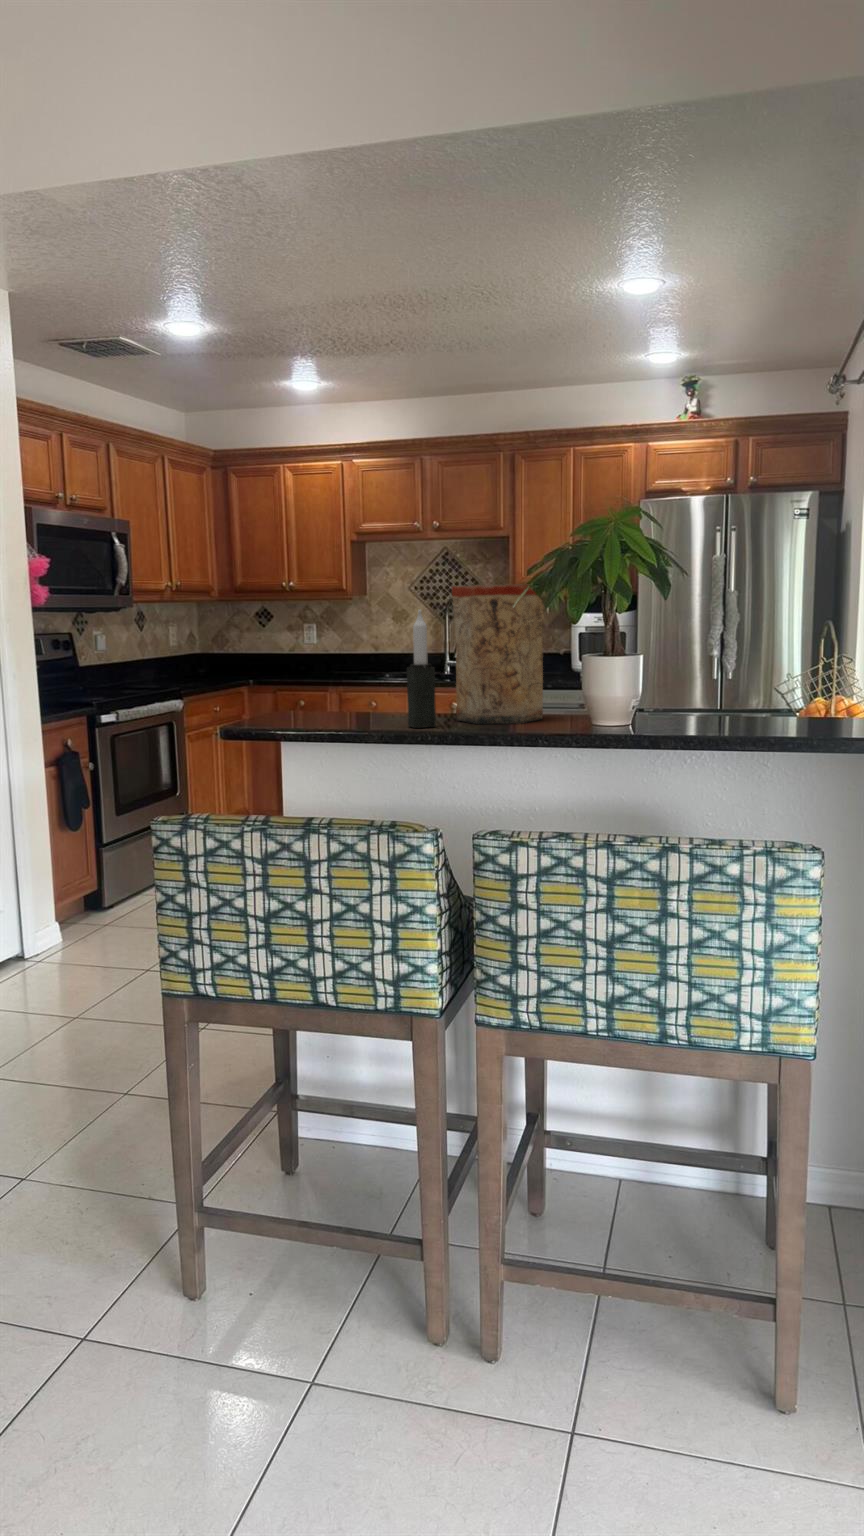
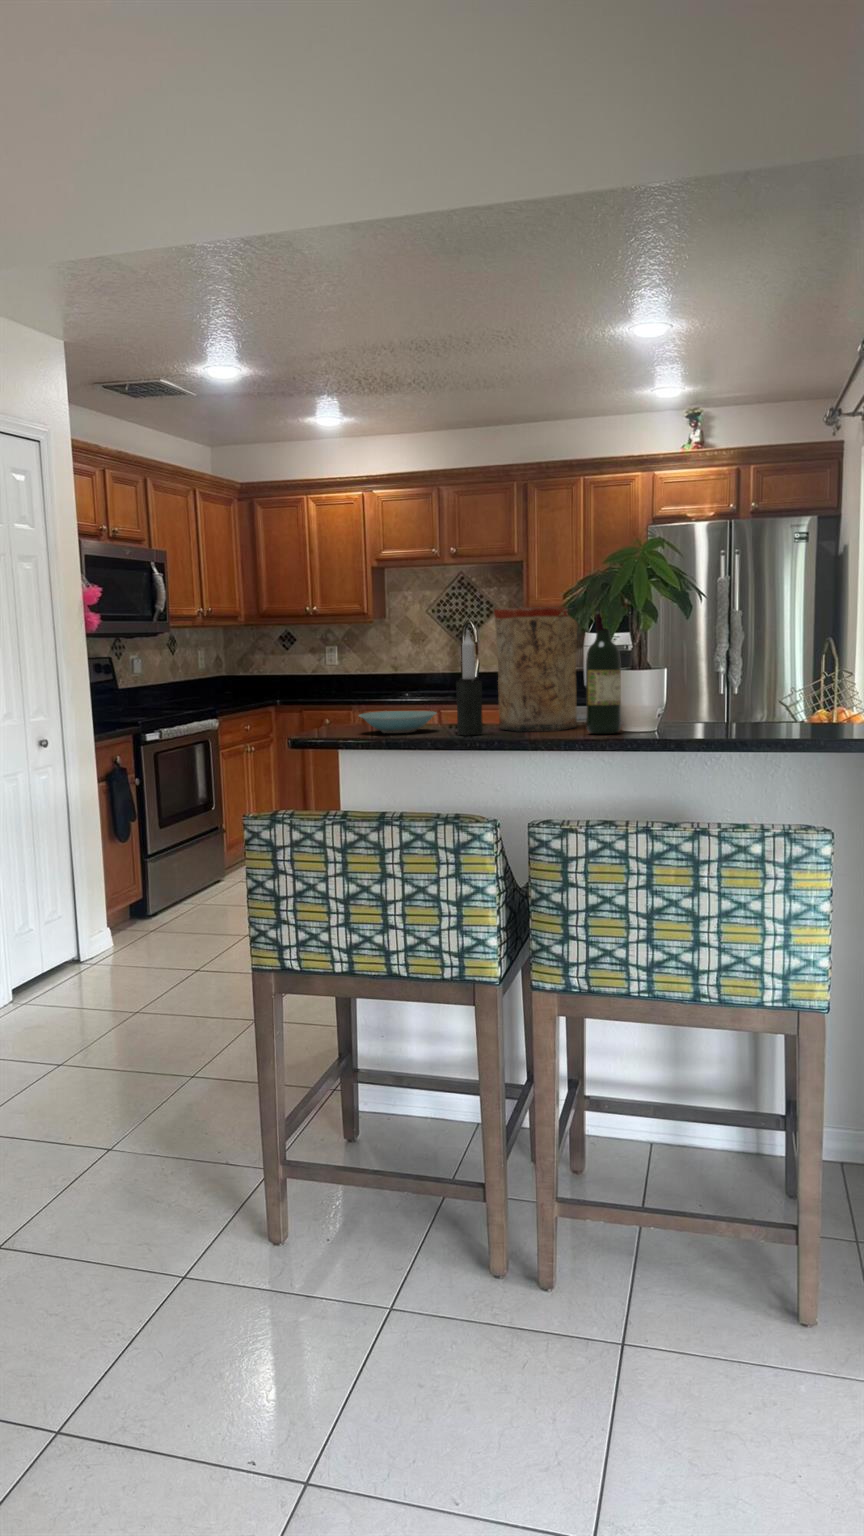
wine bottle: none [551,580,589,729] -> present [586,614,621,734]
bowl: none [301,698,389,723] -> present [359,711,436,733]

